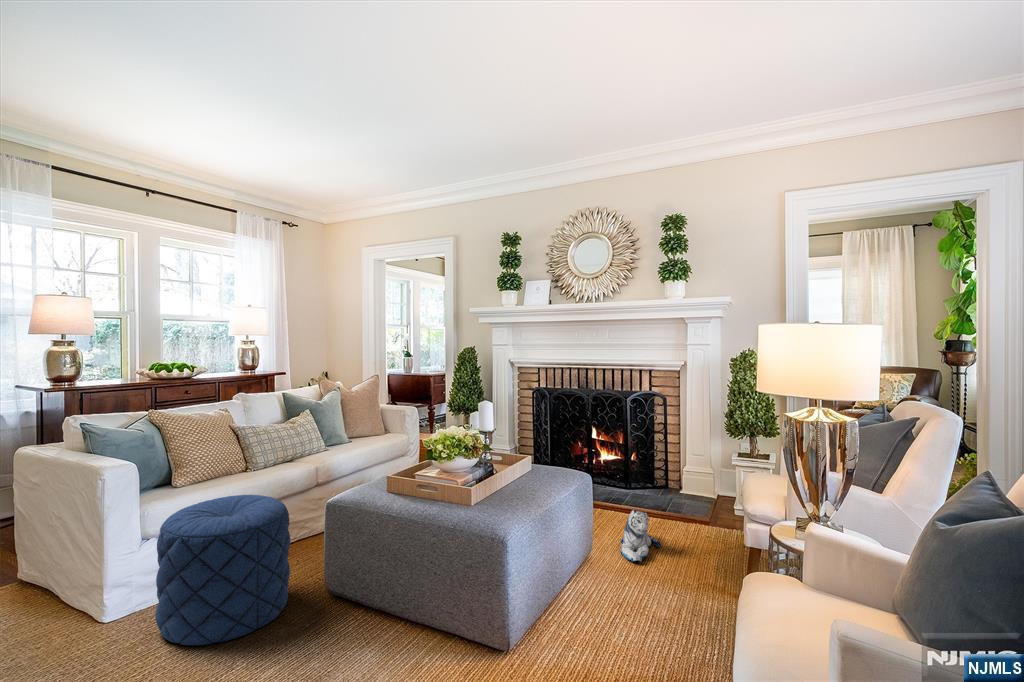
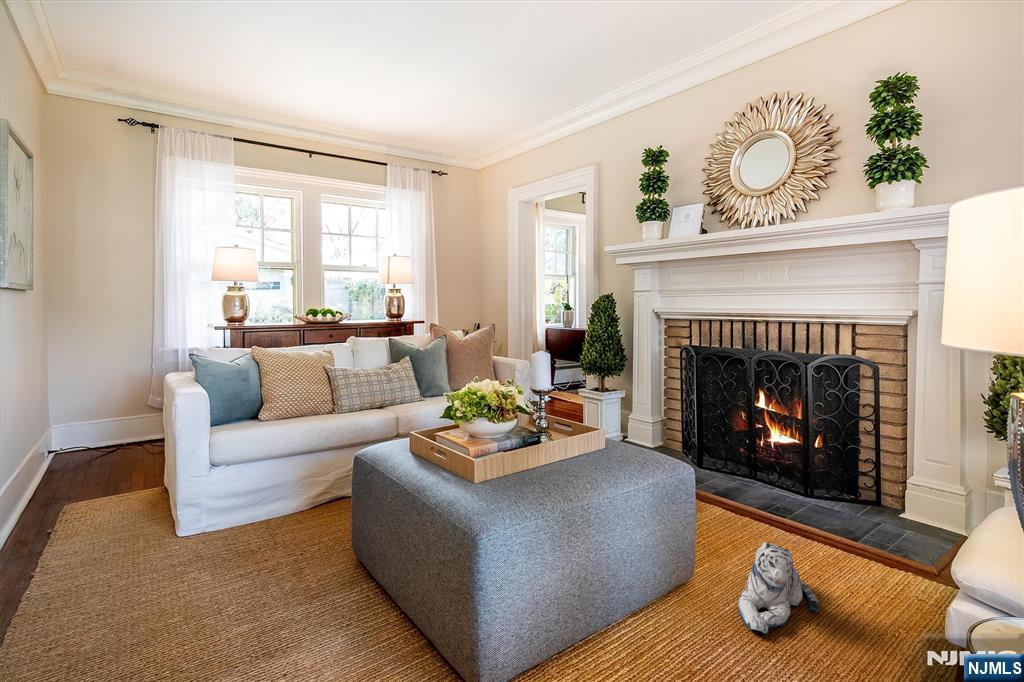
pouf: present [155,495,290,645] -> none [149,439,298,597]

